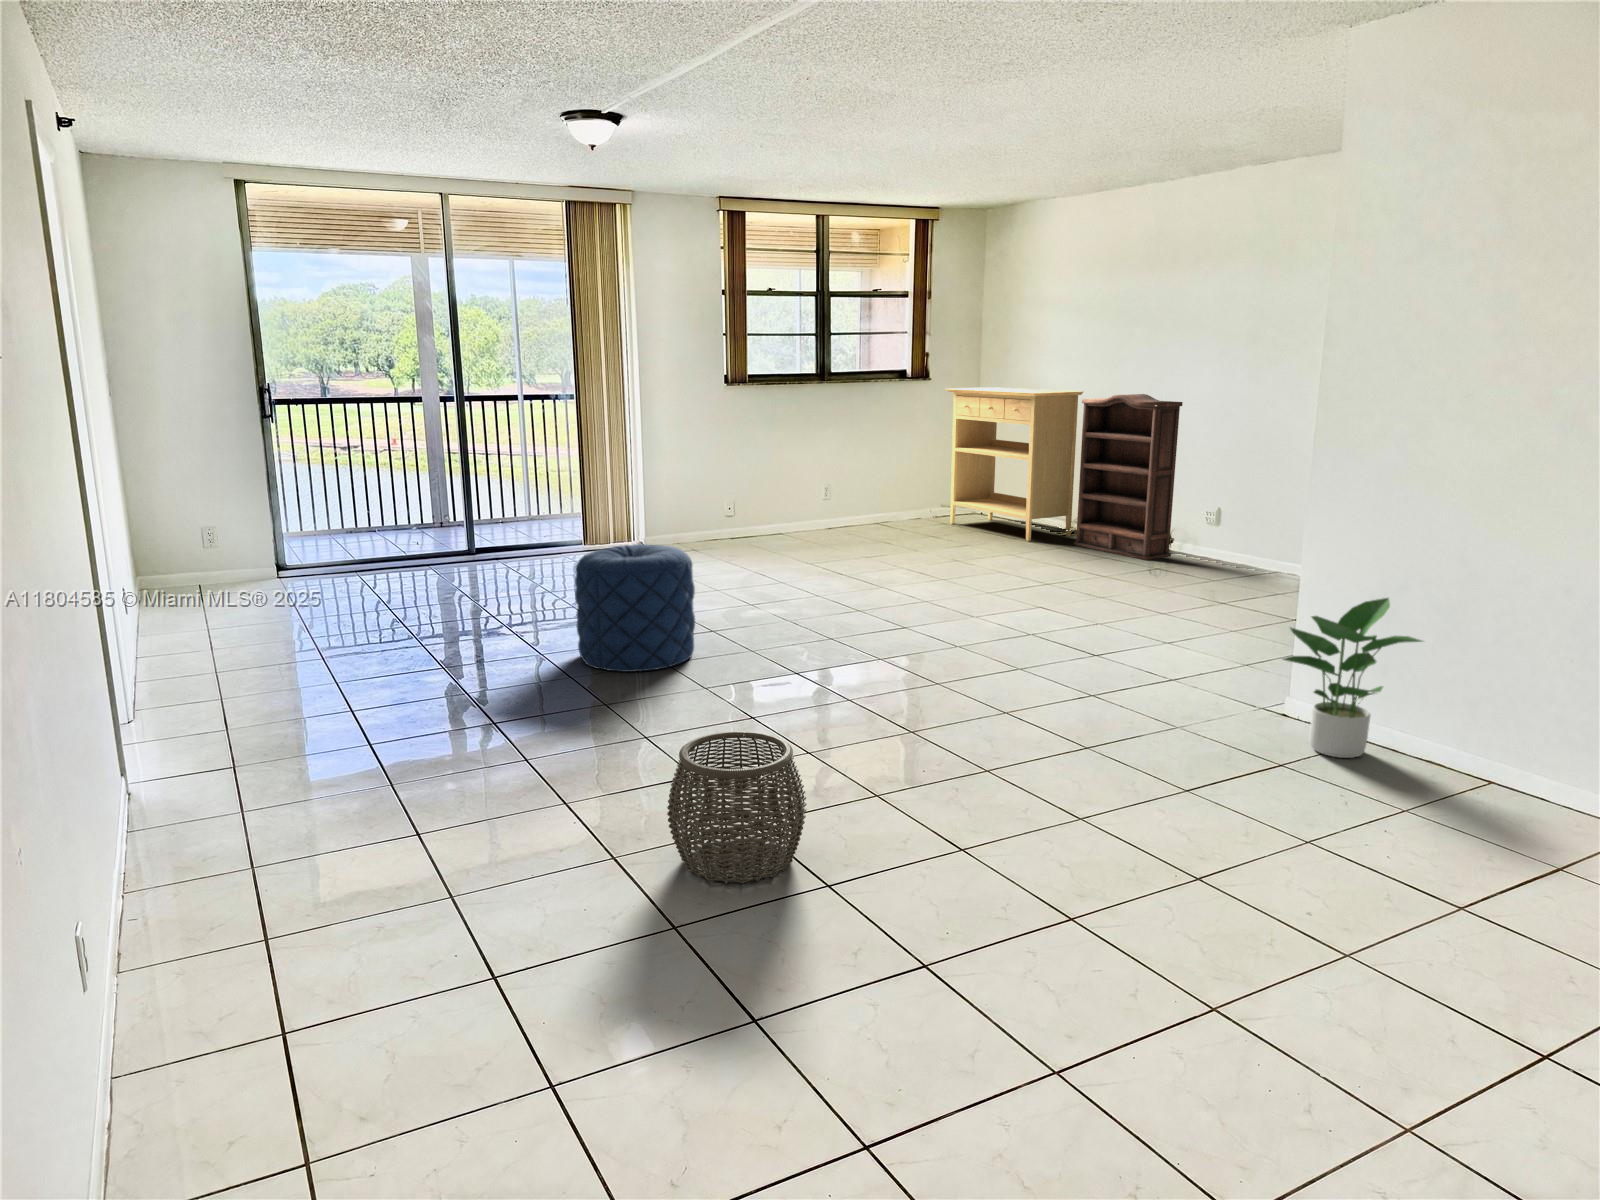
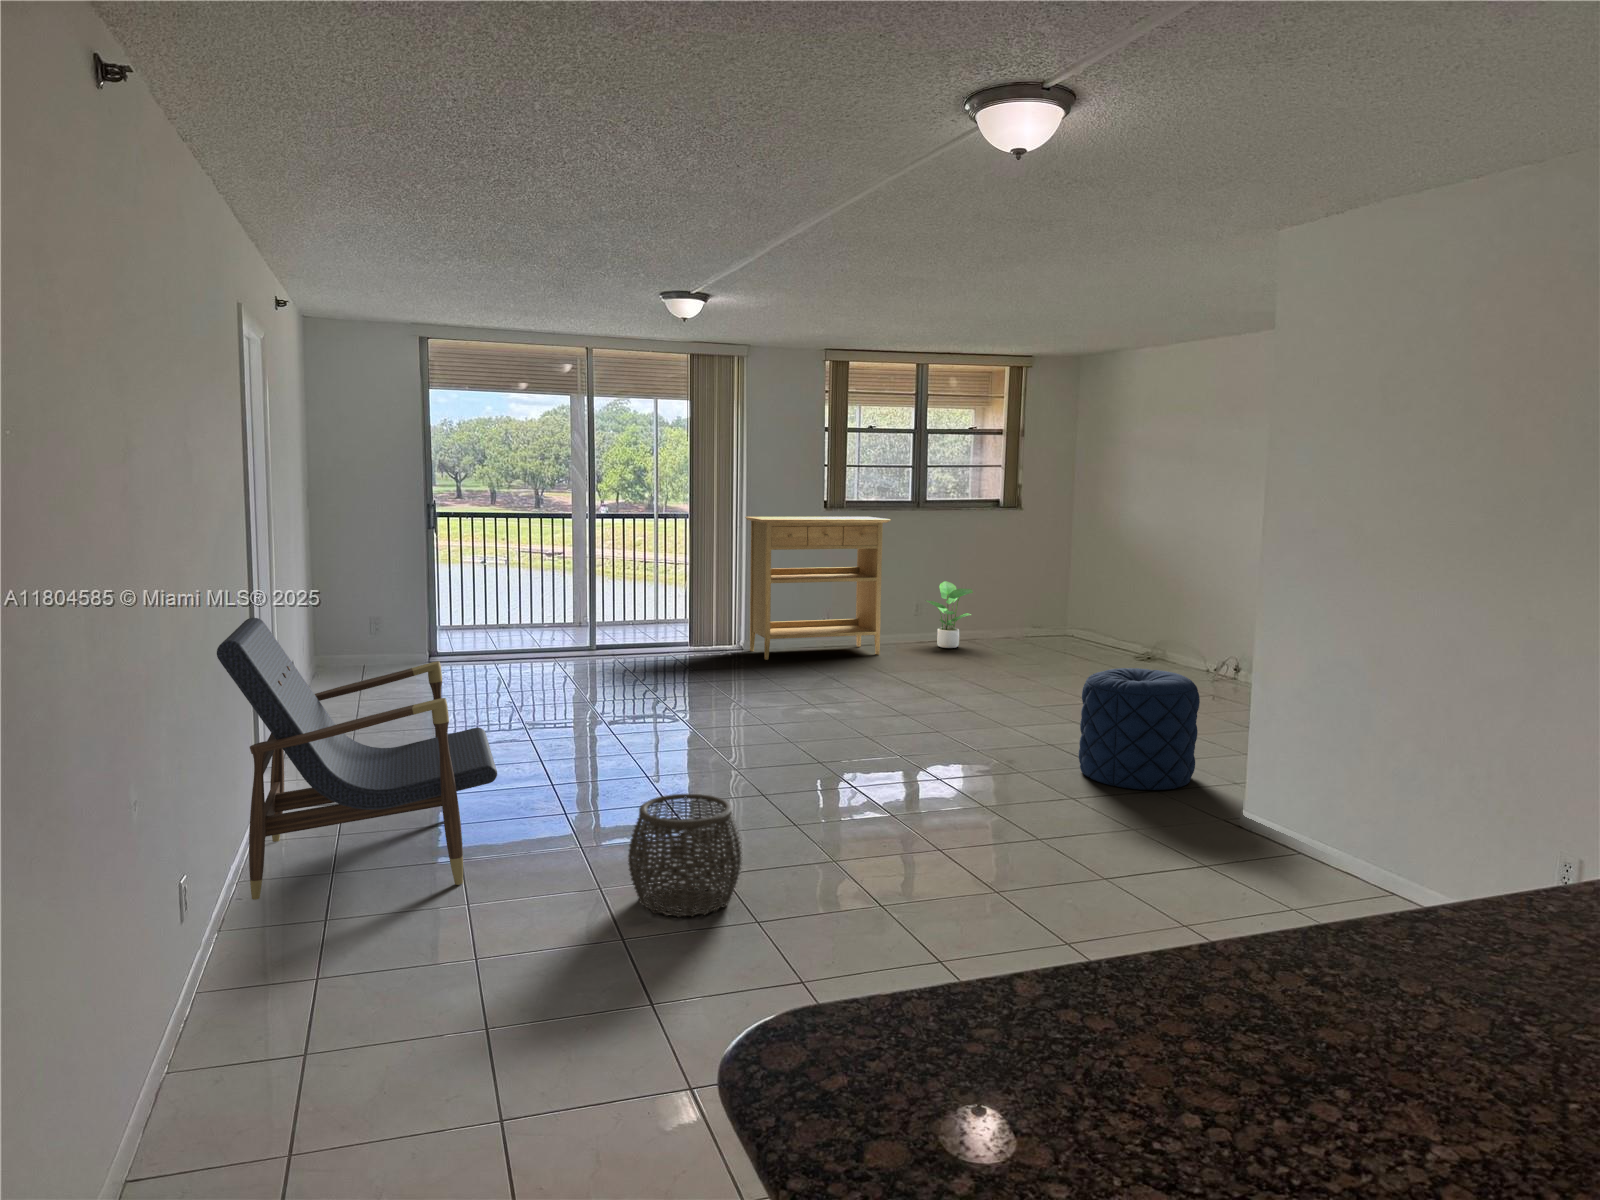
console table: present [945,387,1083,541] -> present [745,517,891,660]
bookshelf: present [1074,394,1183,560] -> none [1146,529,1246,687]
lounge chair: none [91,543,481,916] -> present [217,618,497,900]
pouf: present [575,544,695,672] -> present [1079,668,1200,790]
potted plant: present [1283,598,1422,758] -> present [927,581,973,648]

